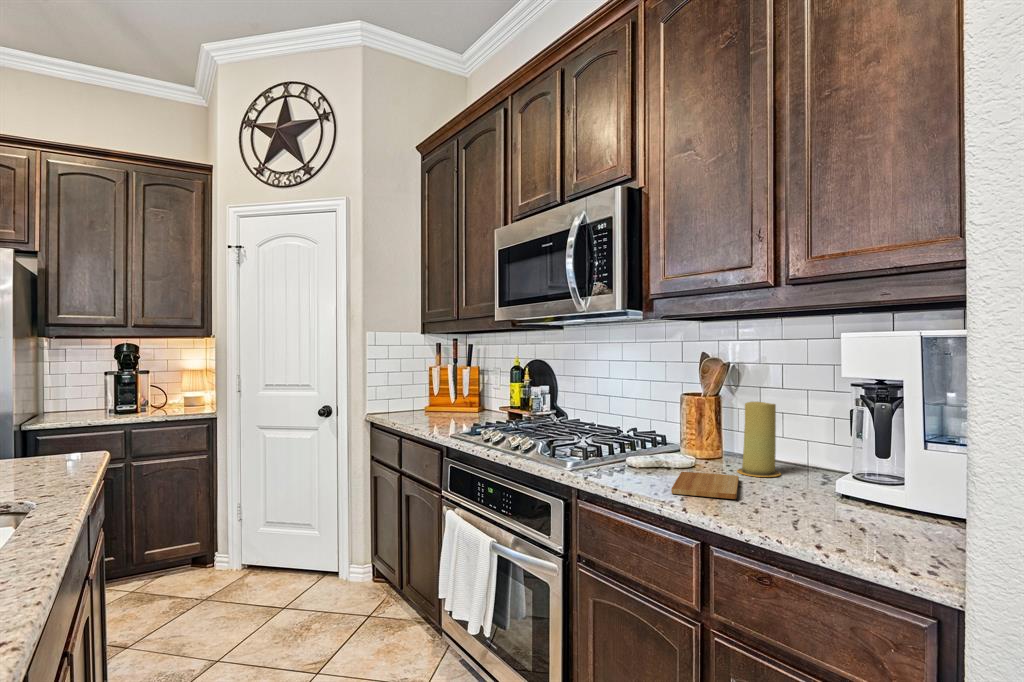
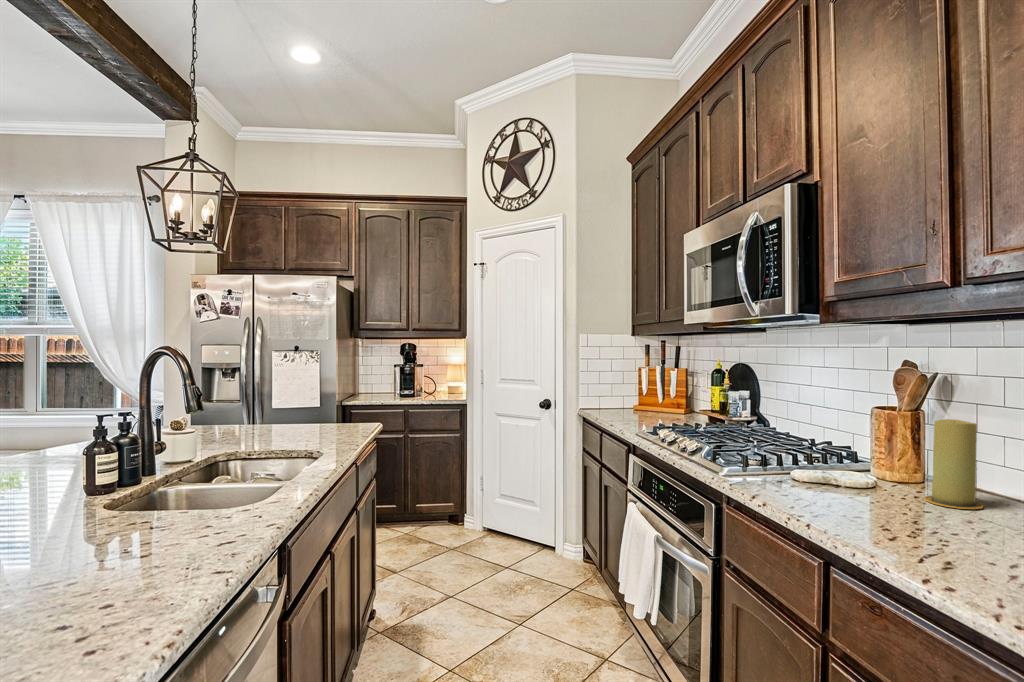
cutting board: present [671,472,739,499] -> none [811,490,913,525]

